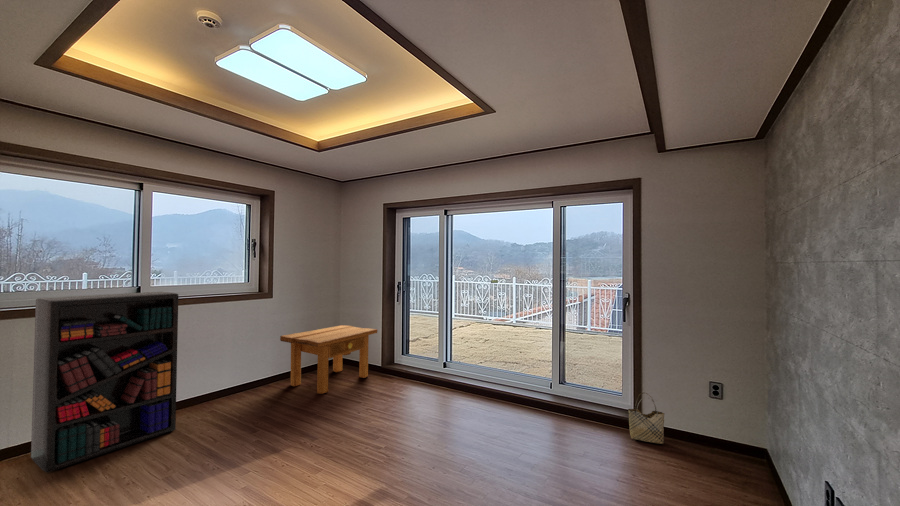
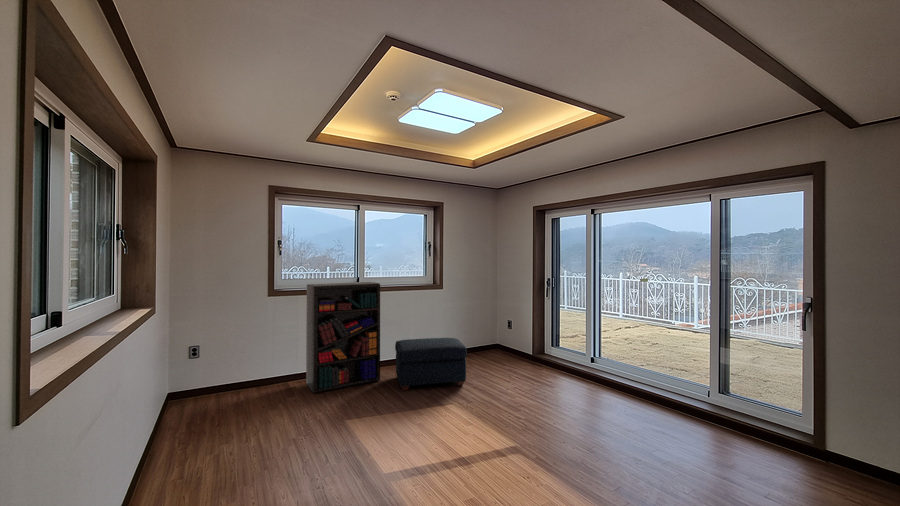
side table: present [280,325,377,394] -> none [449,315,529,371]
ottoman: none [202,358,306,438] -> present [395,338,467,390]
woven basket: present [628,393,664,444] -> none [802,415,857,478]

